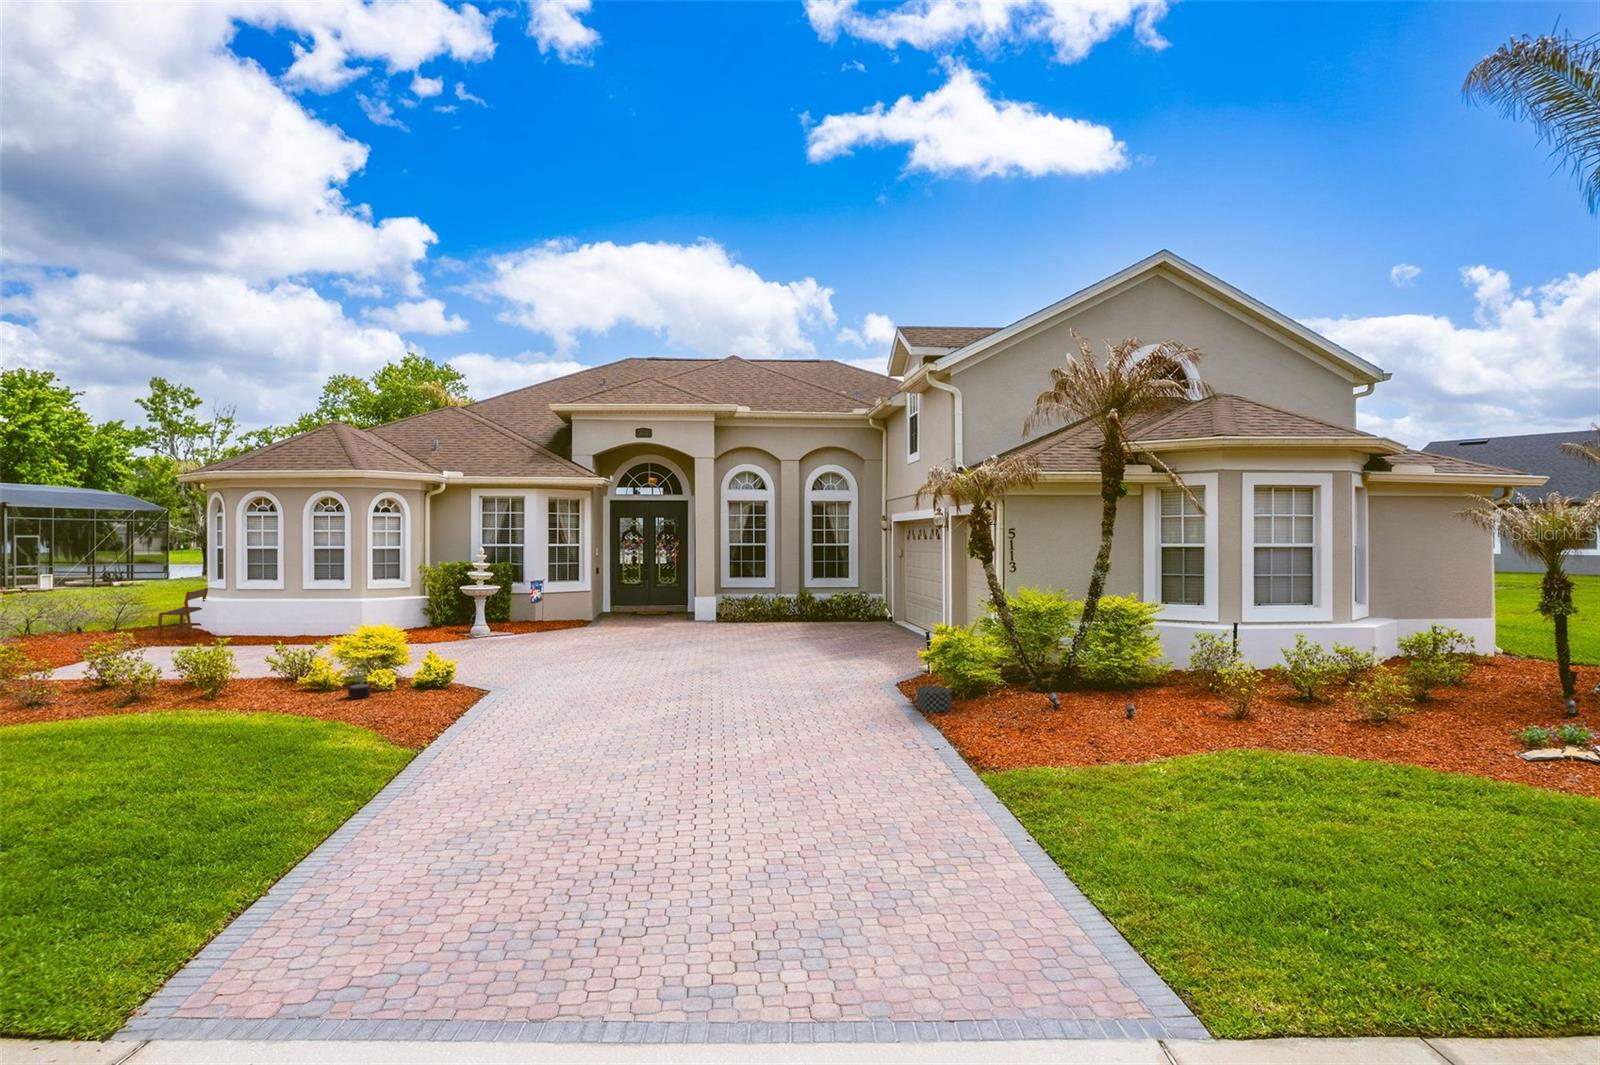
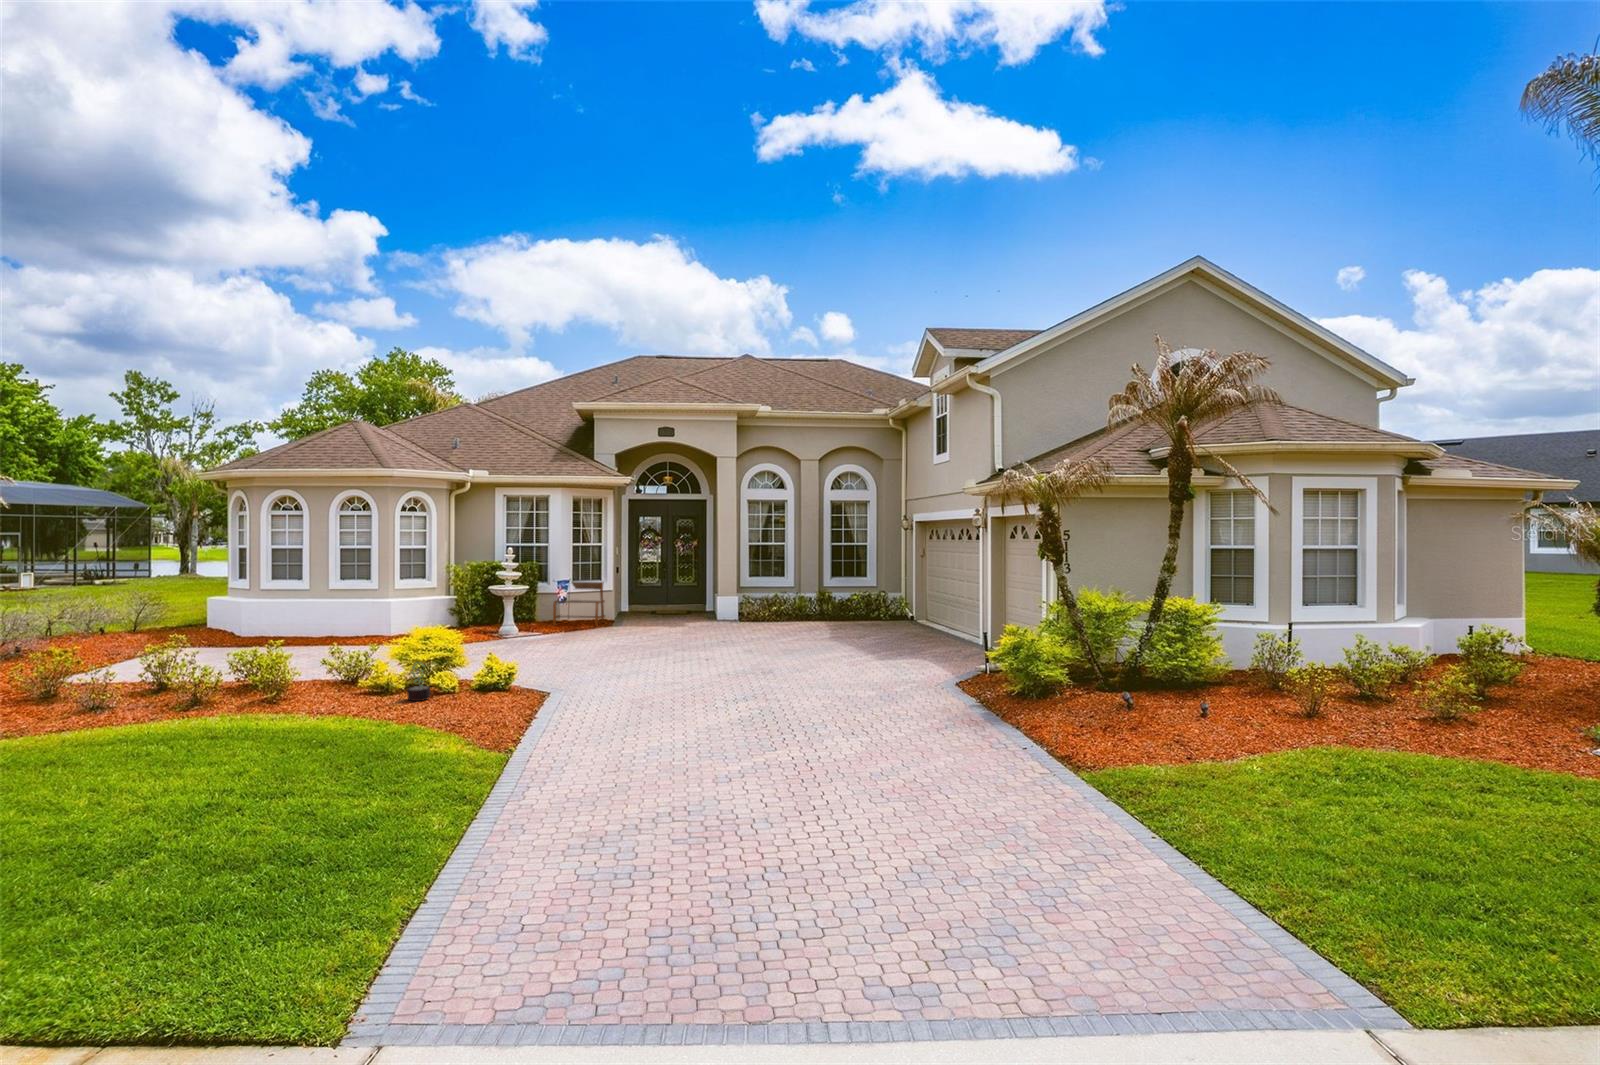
bench: present [157,588,208,638] -> present [553,582,605,626]
storage box: present [917,686,952,713] -> none [983,686,1019,712]

